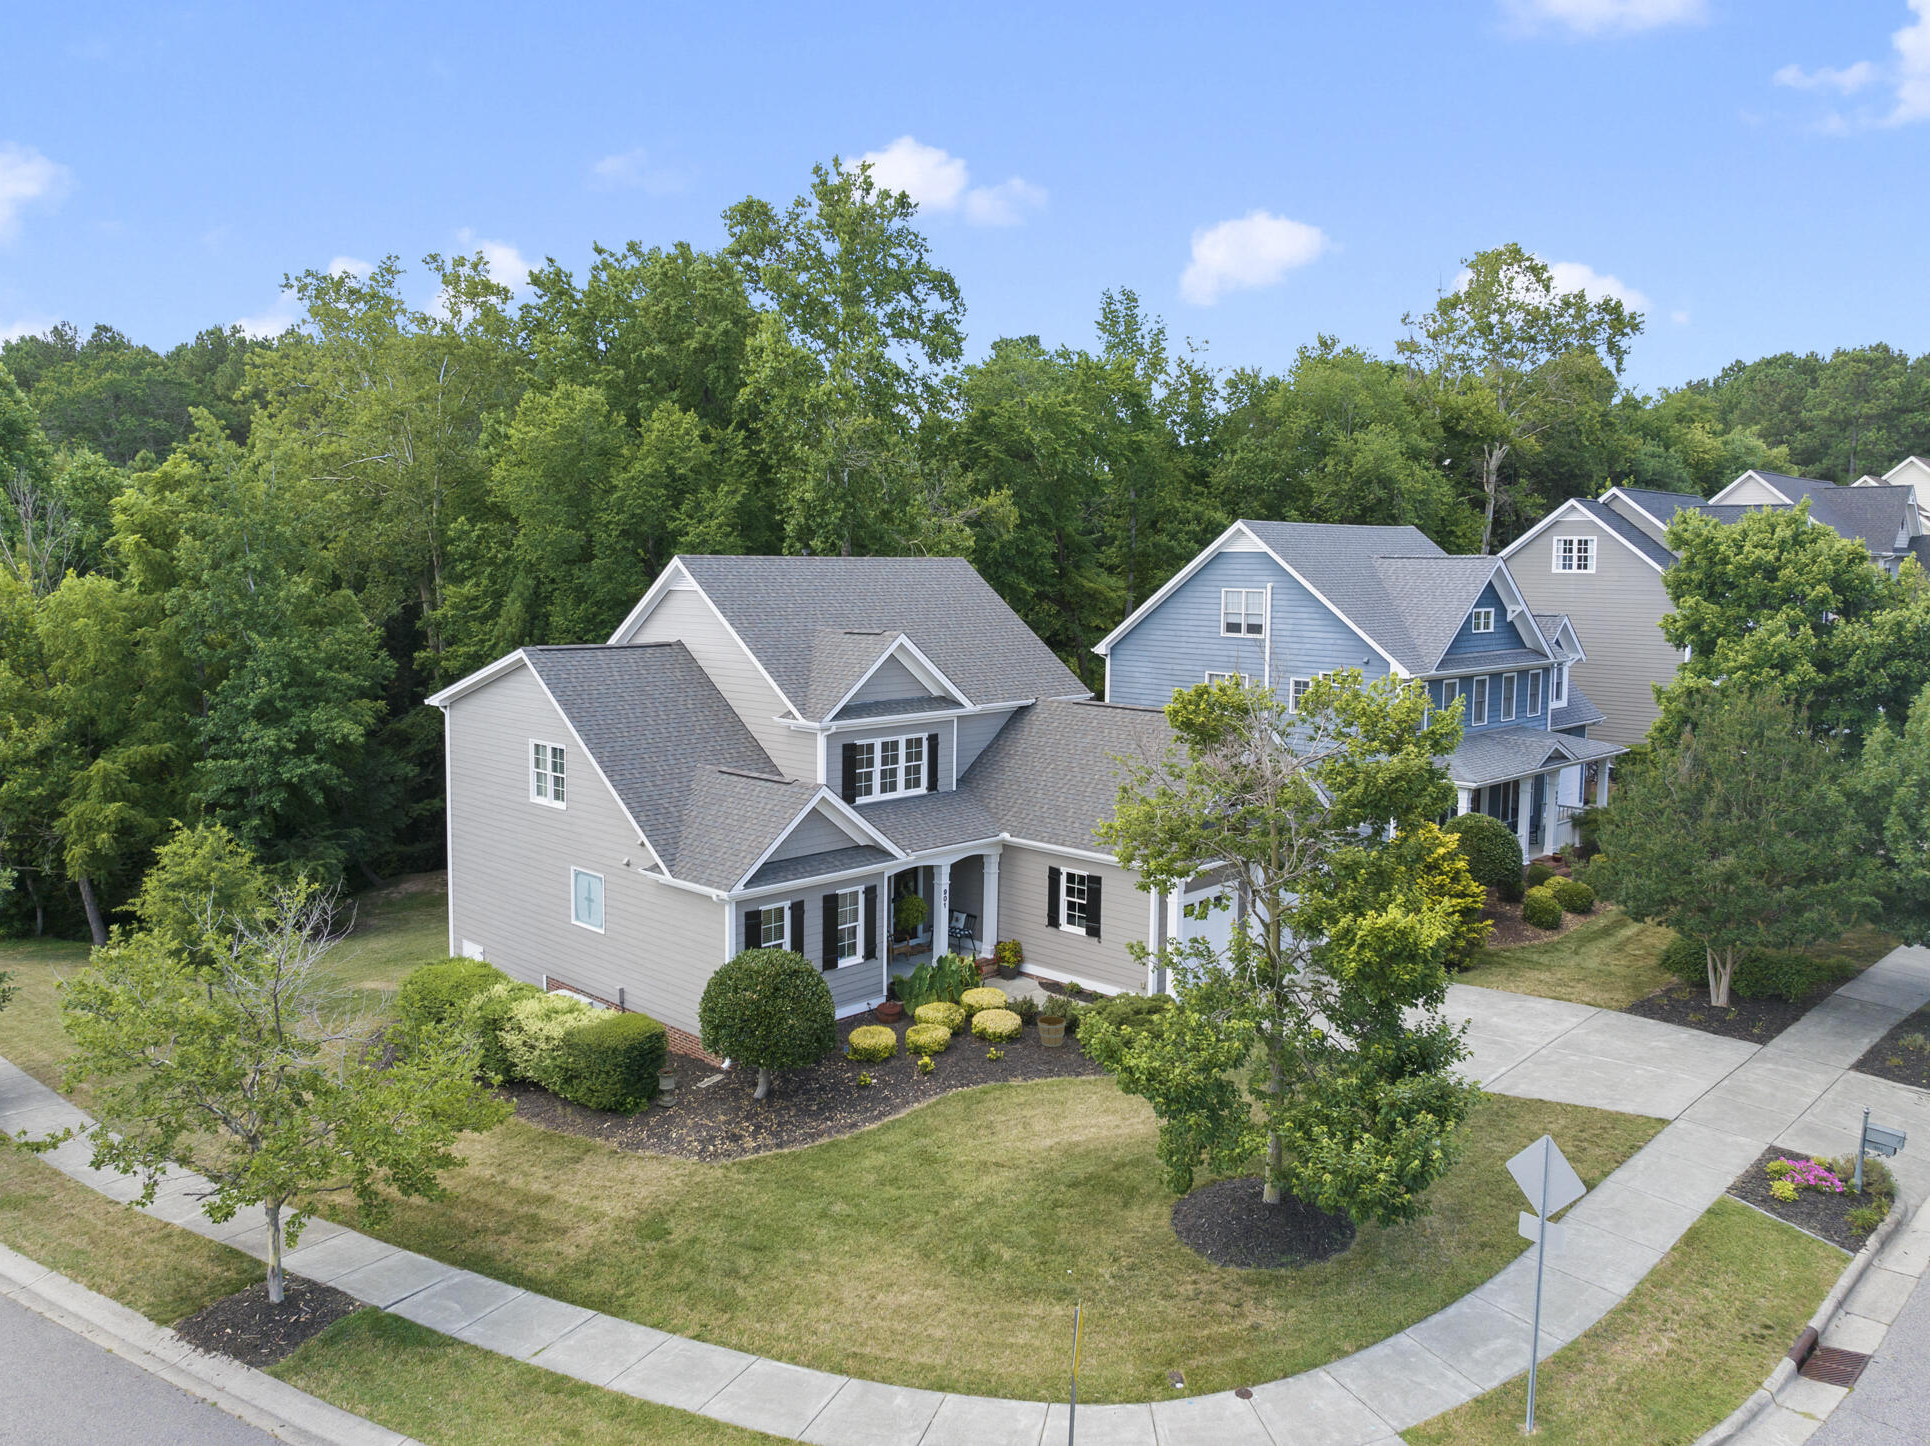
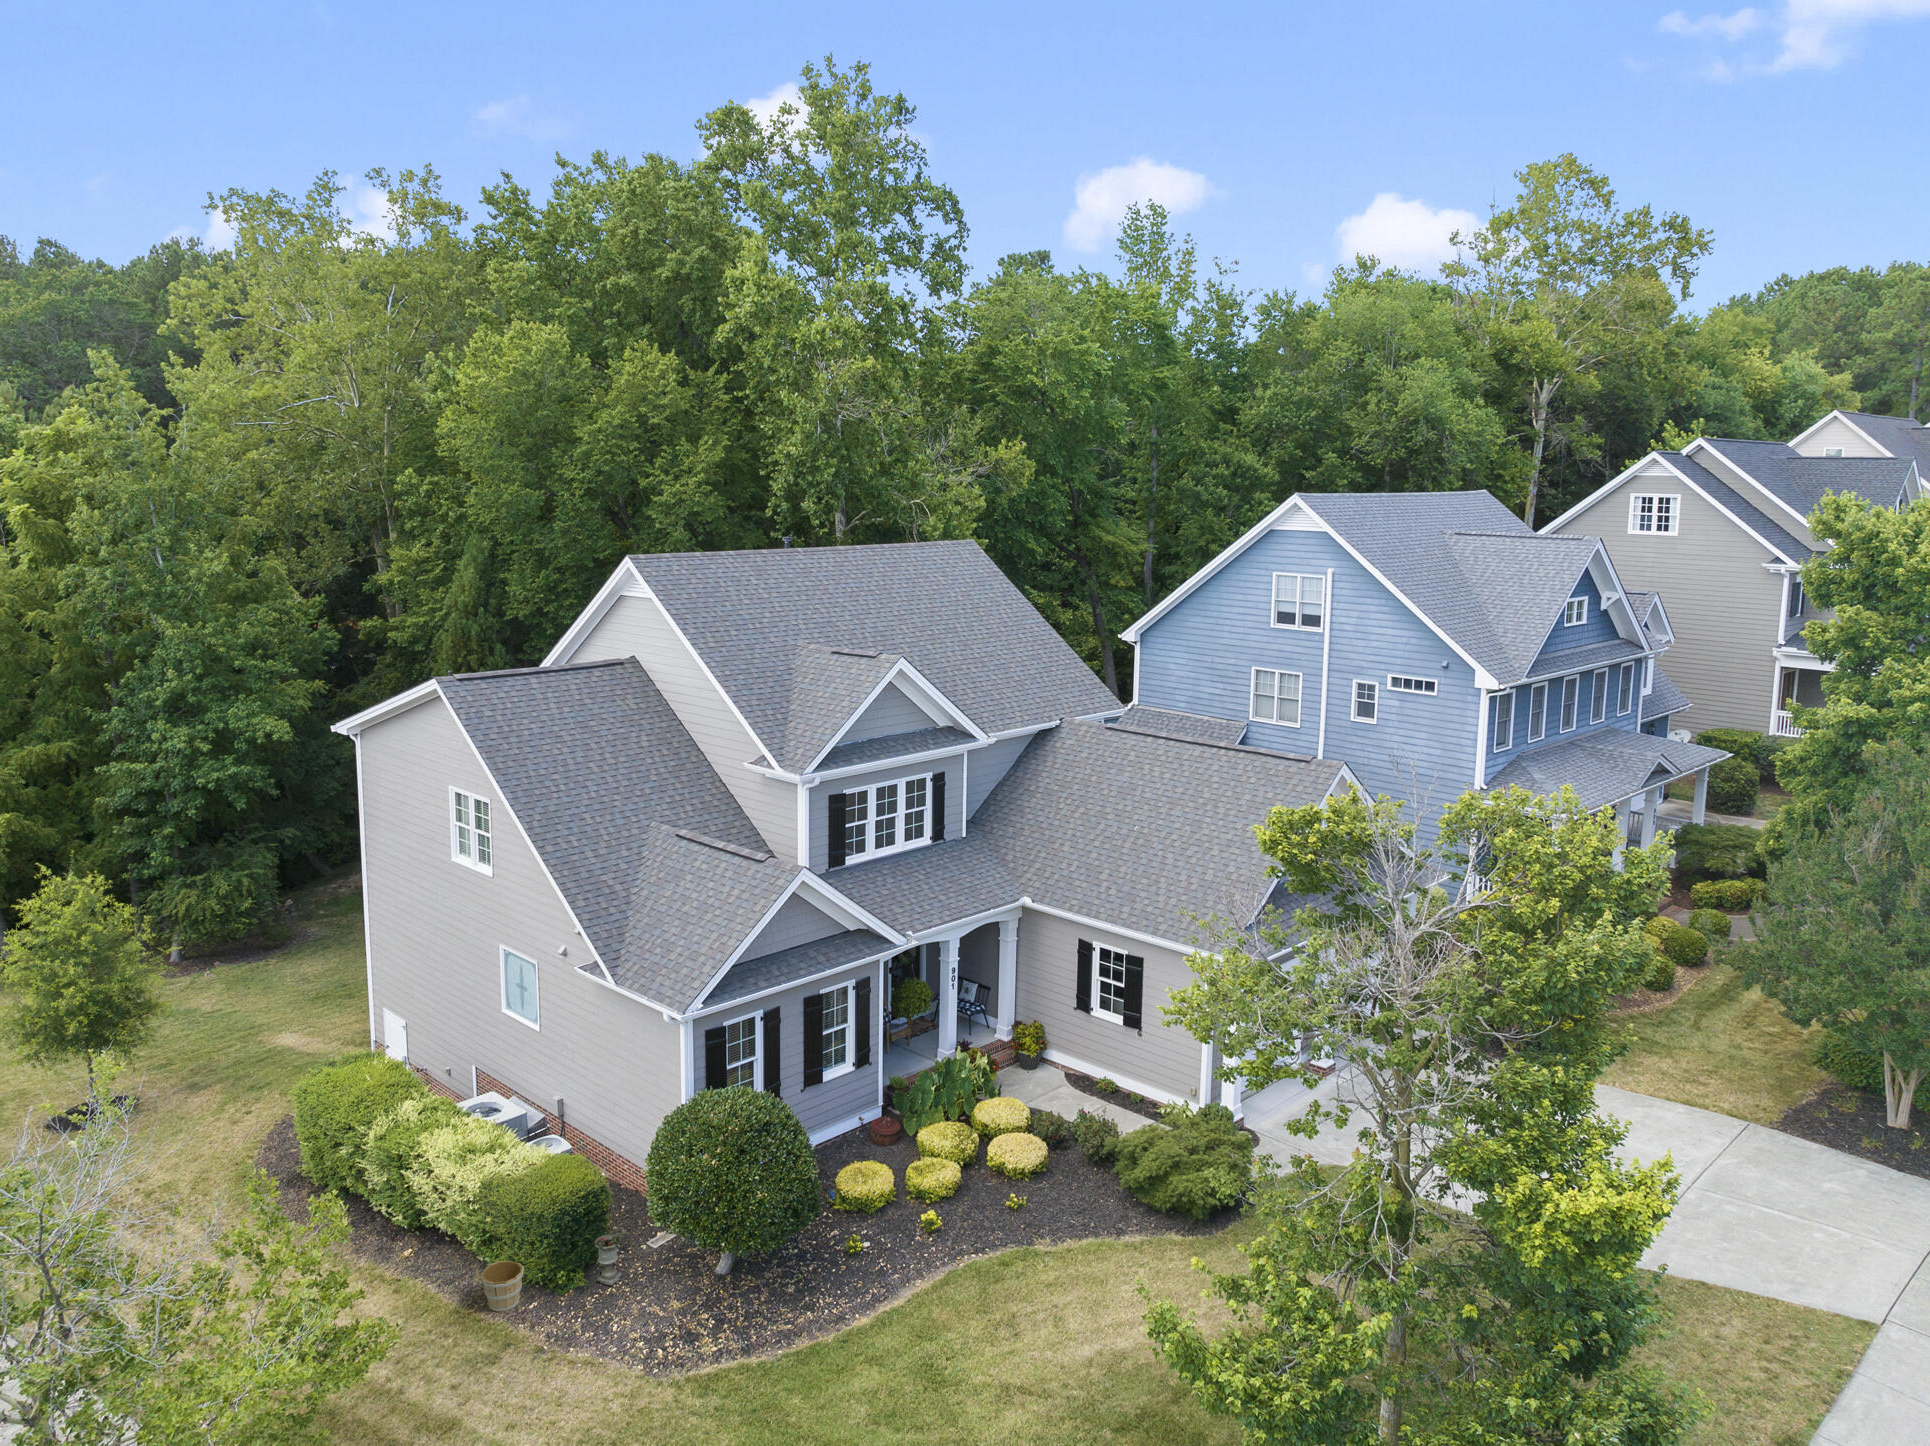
wooden bucket: present [1037,1016,1066,1047] -> present [481,1261,524,1312]

